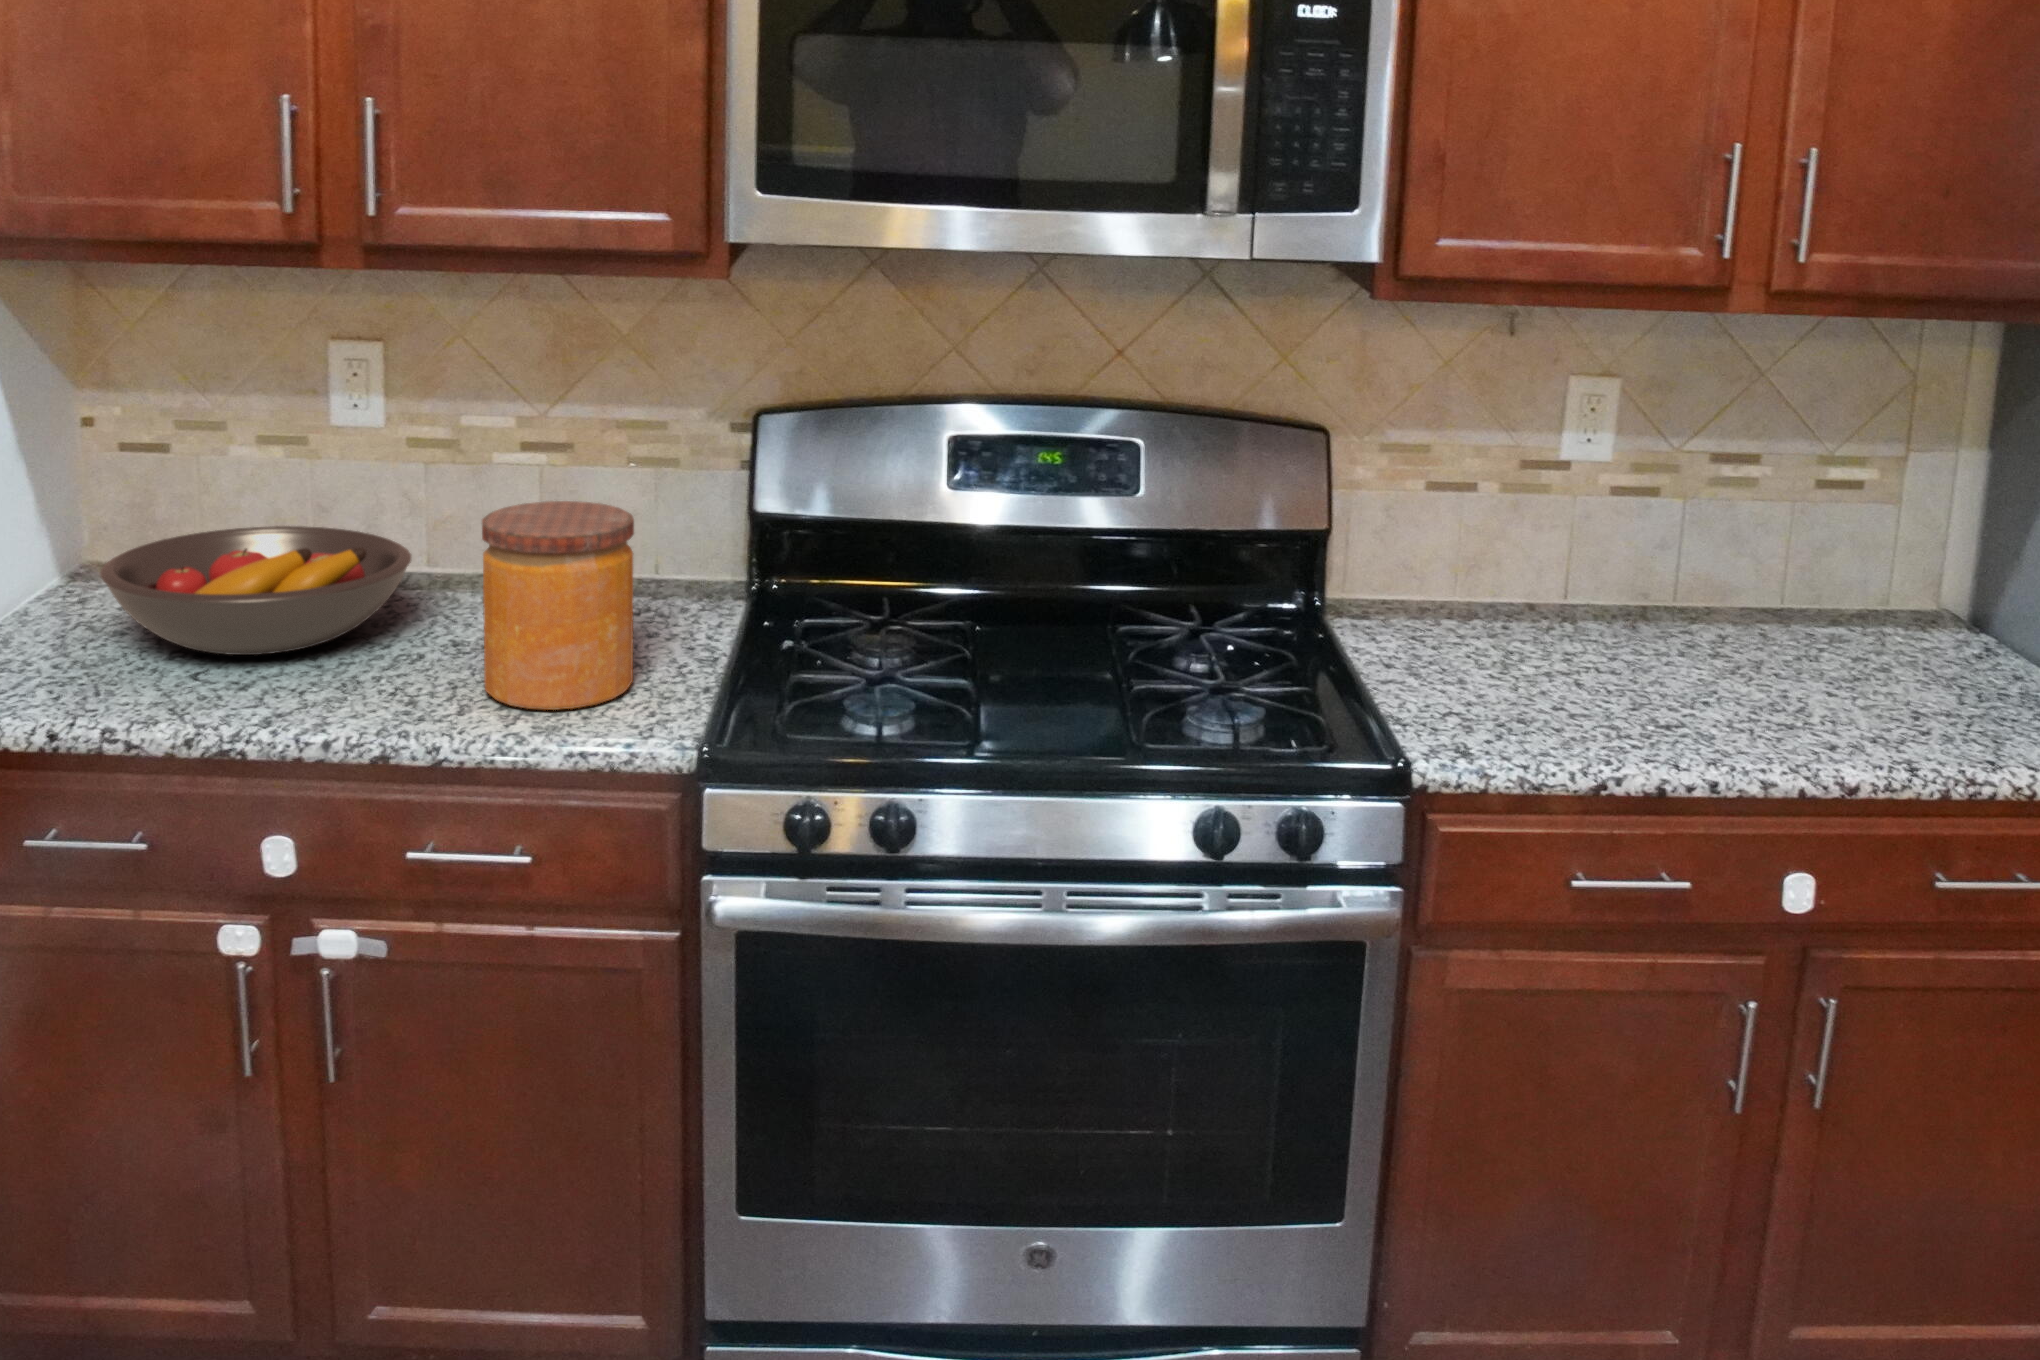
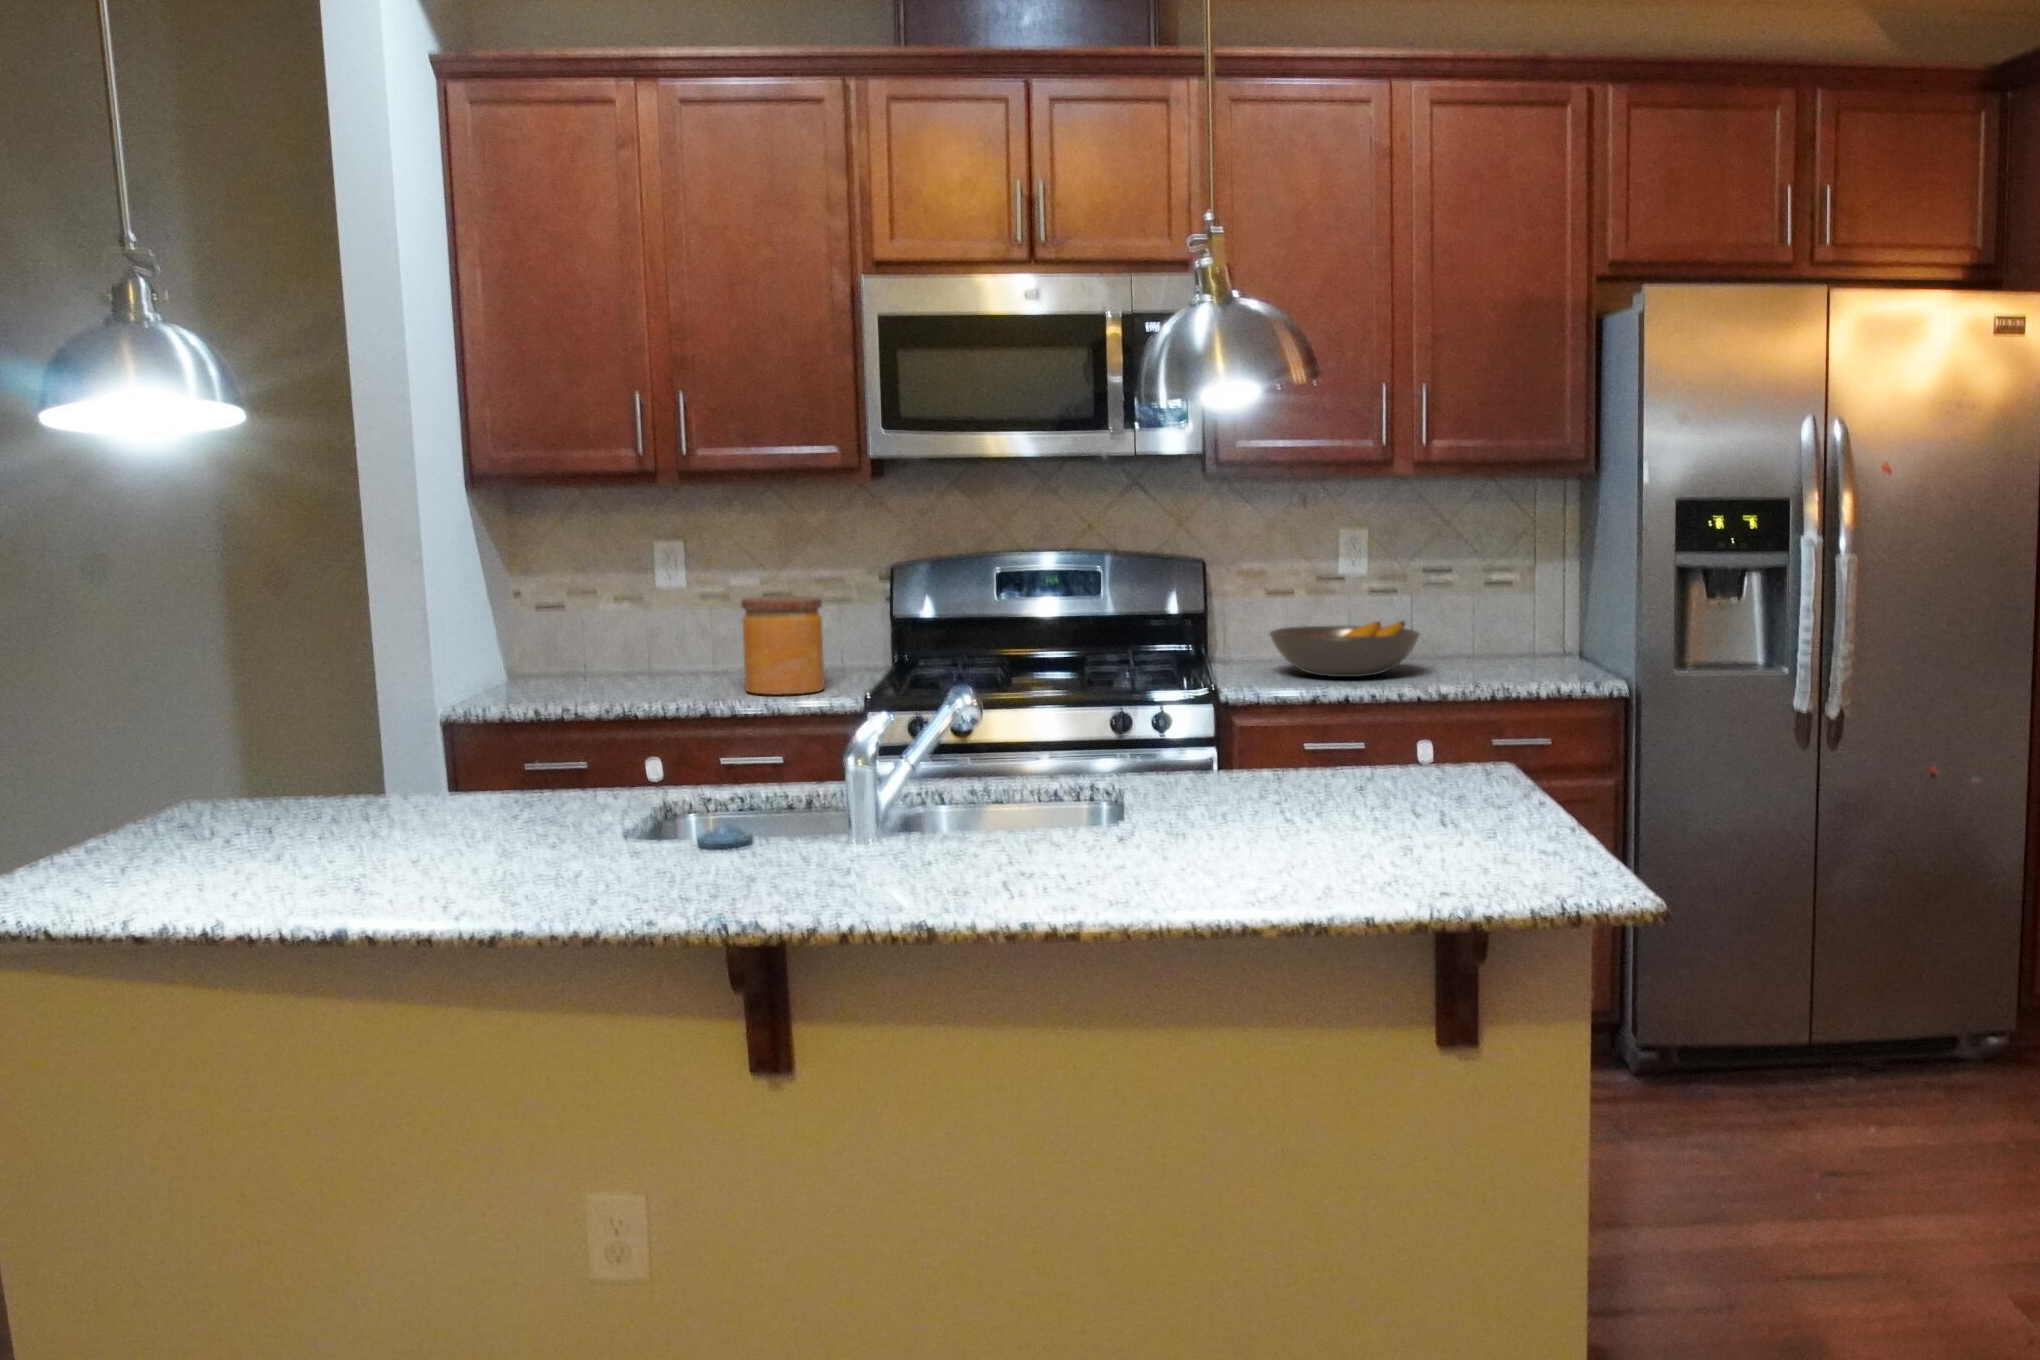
fruit bowl: present [101,526,411,655] -> present [1270,621,1420,677]

